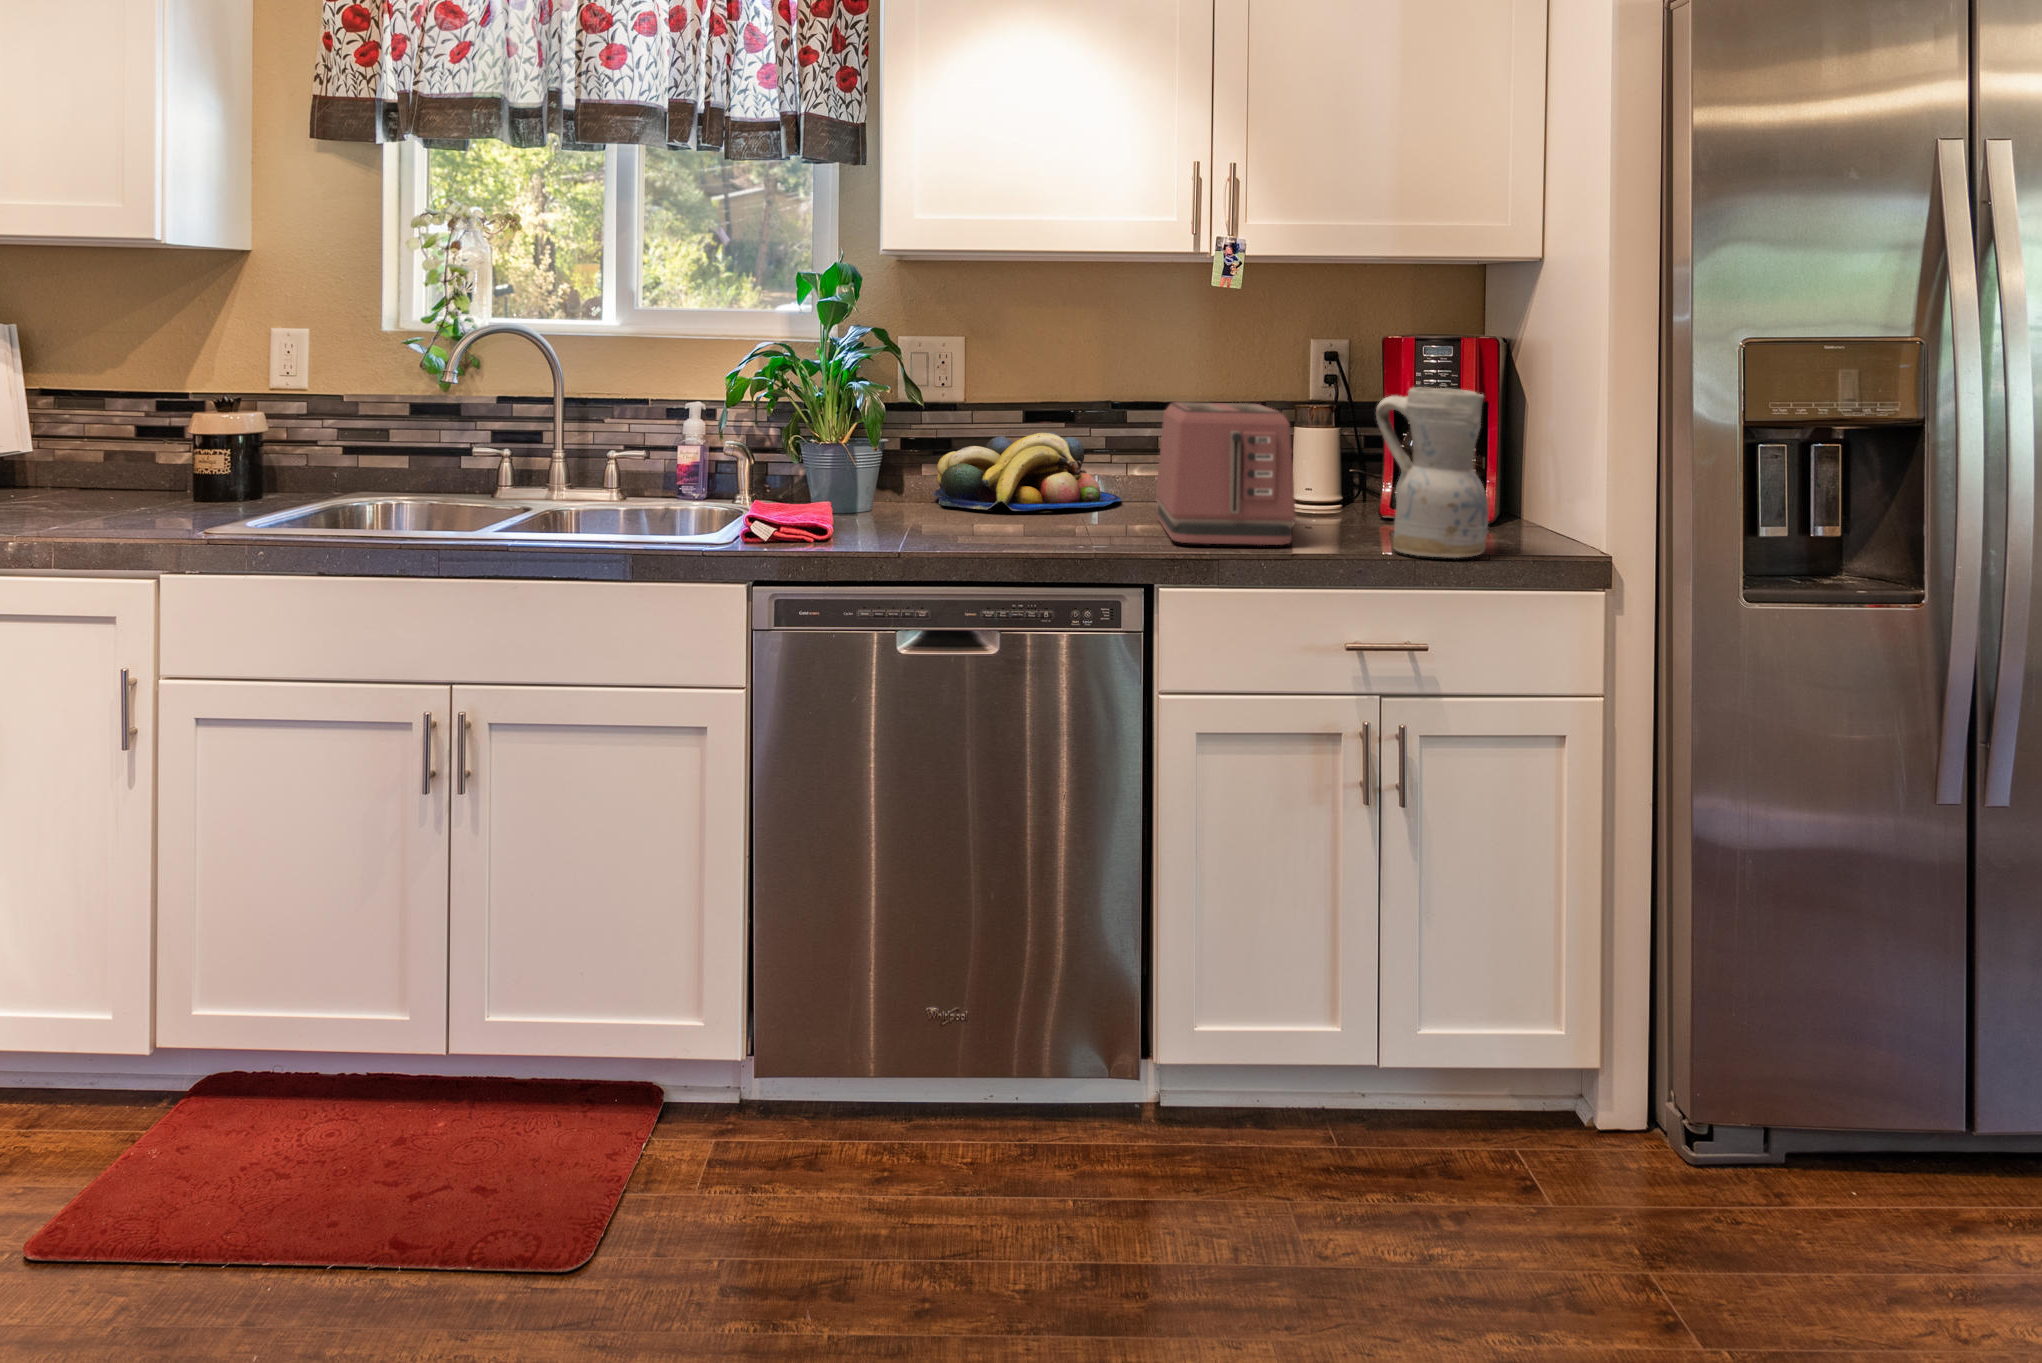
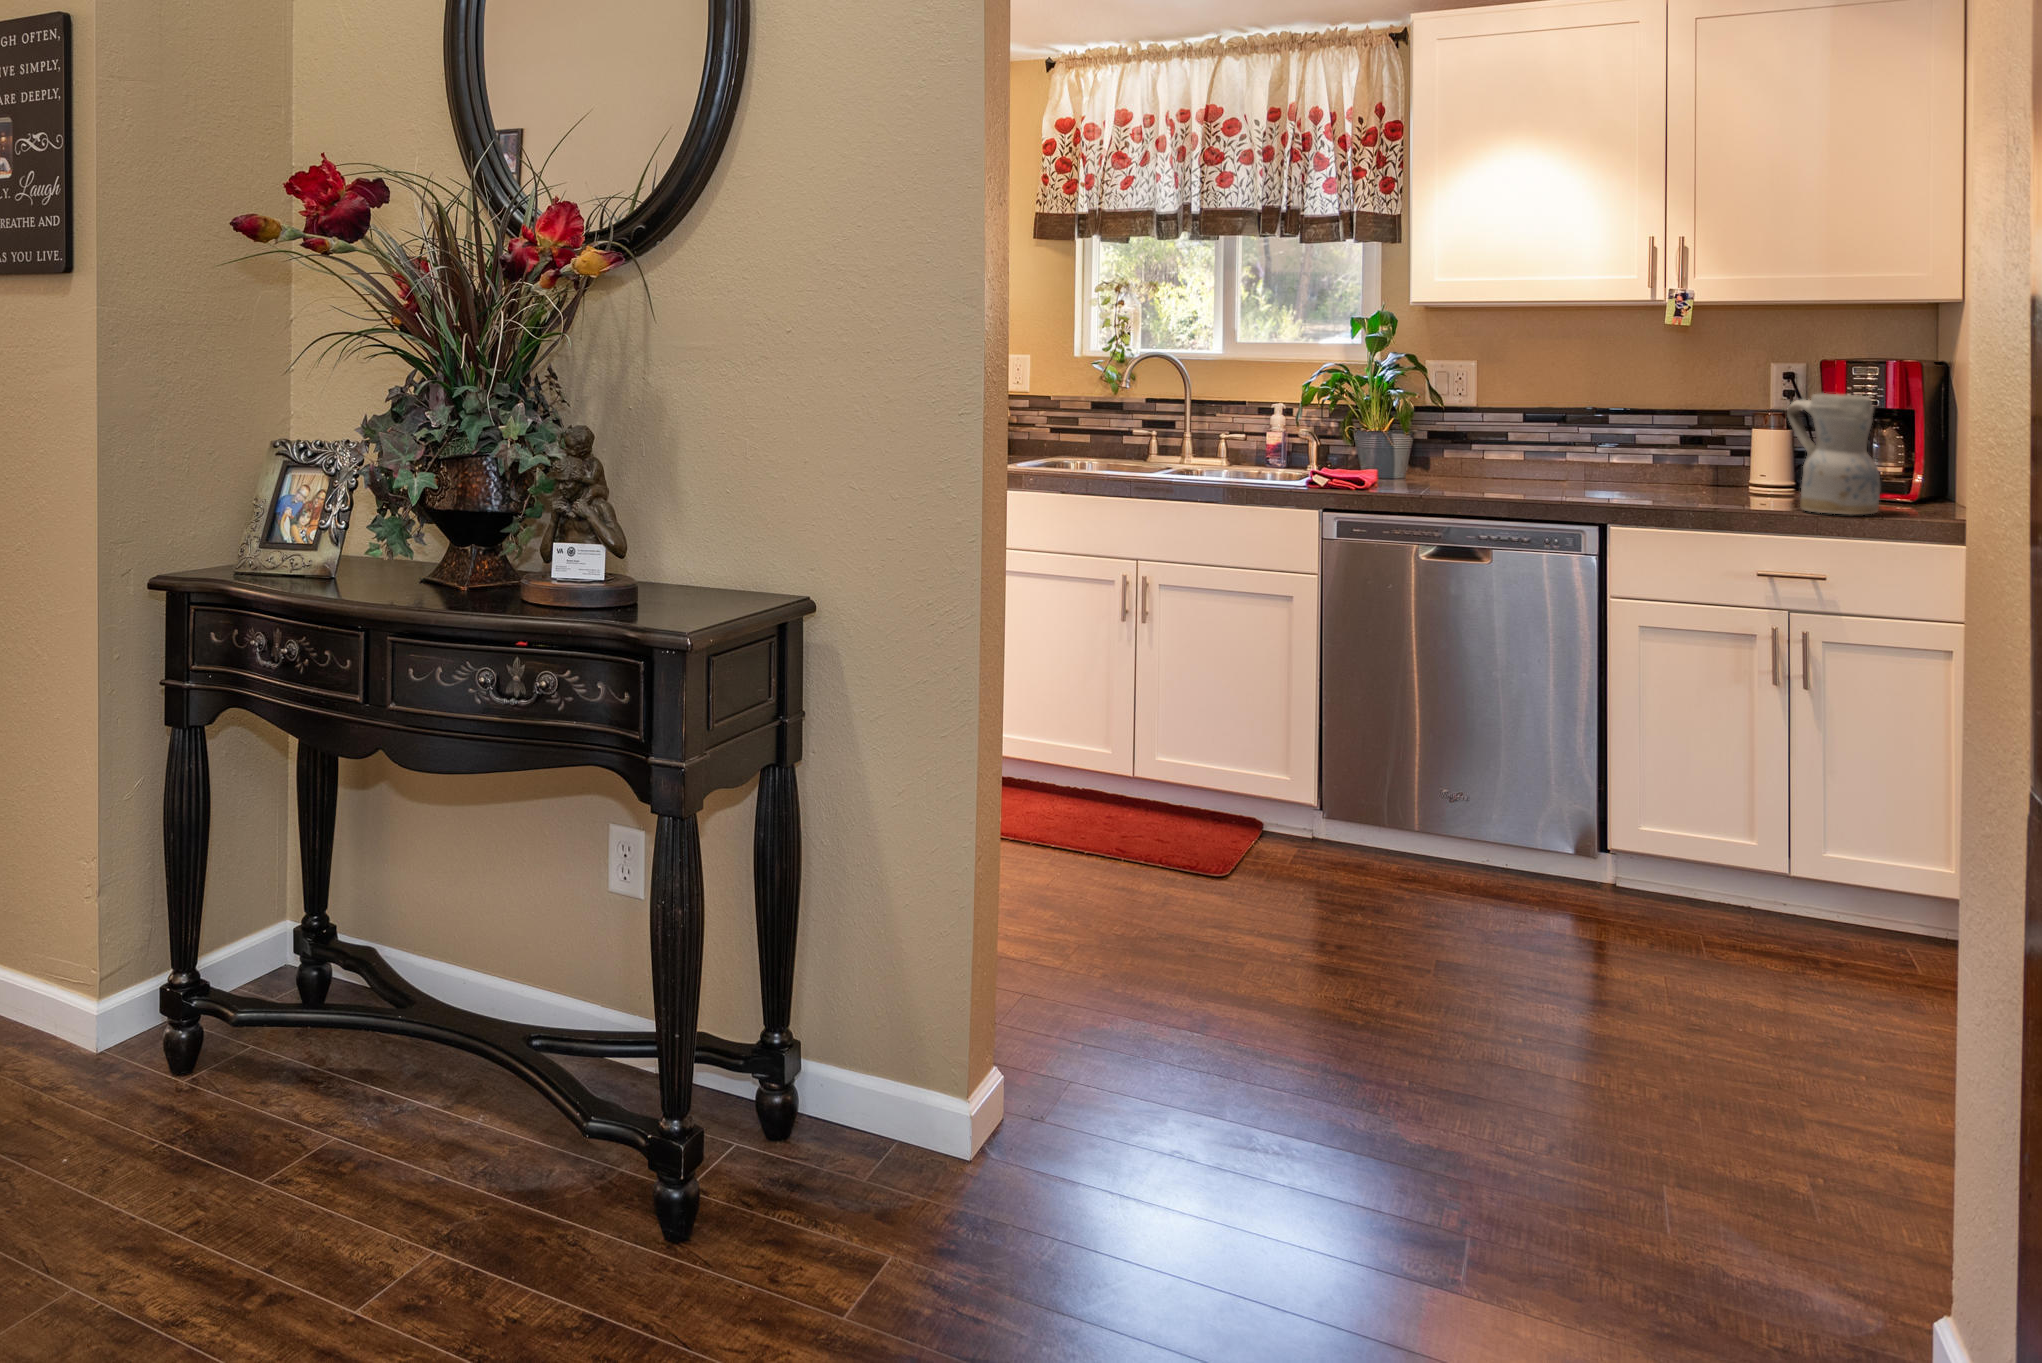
toaster: present [1156,402,1296,545] -> none [1622,406,1721,503]
fruit bowl: present [934,432,1121,511] -> none [1452,428,1601,480]

